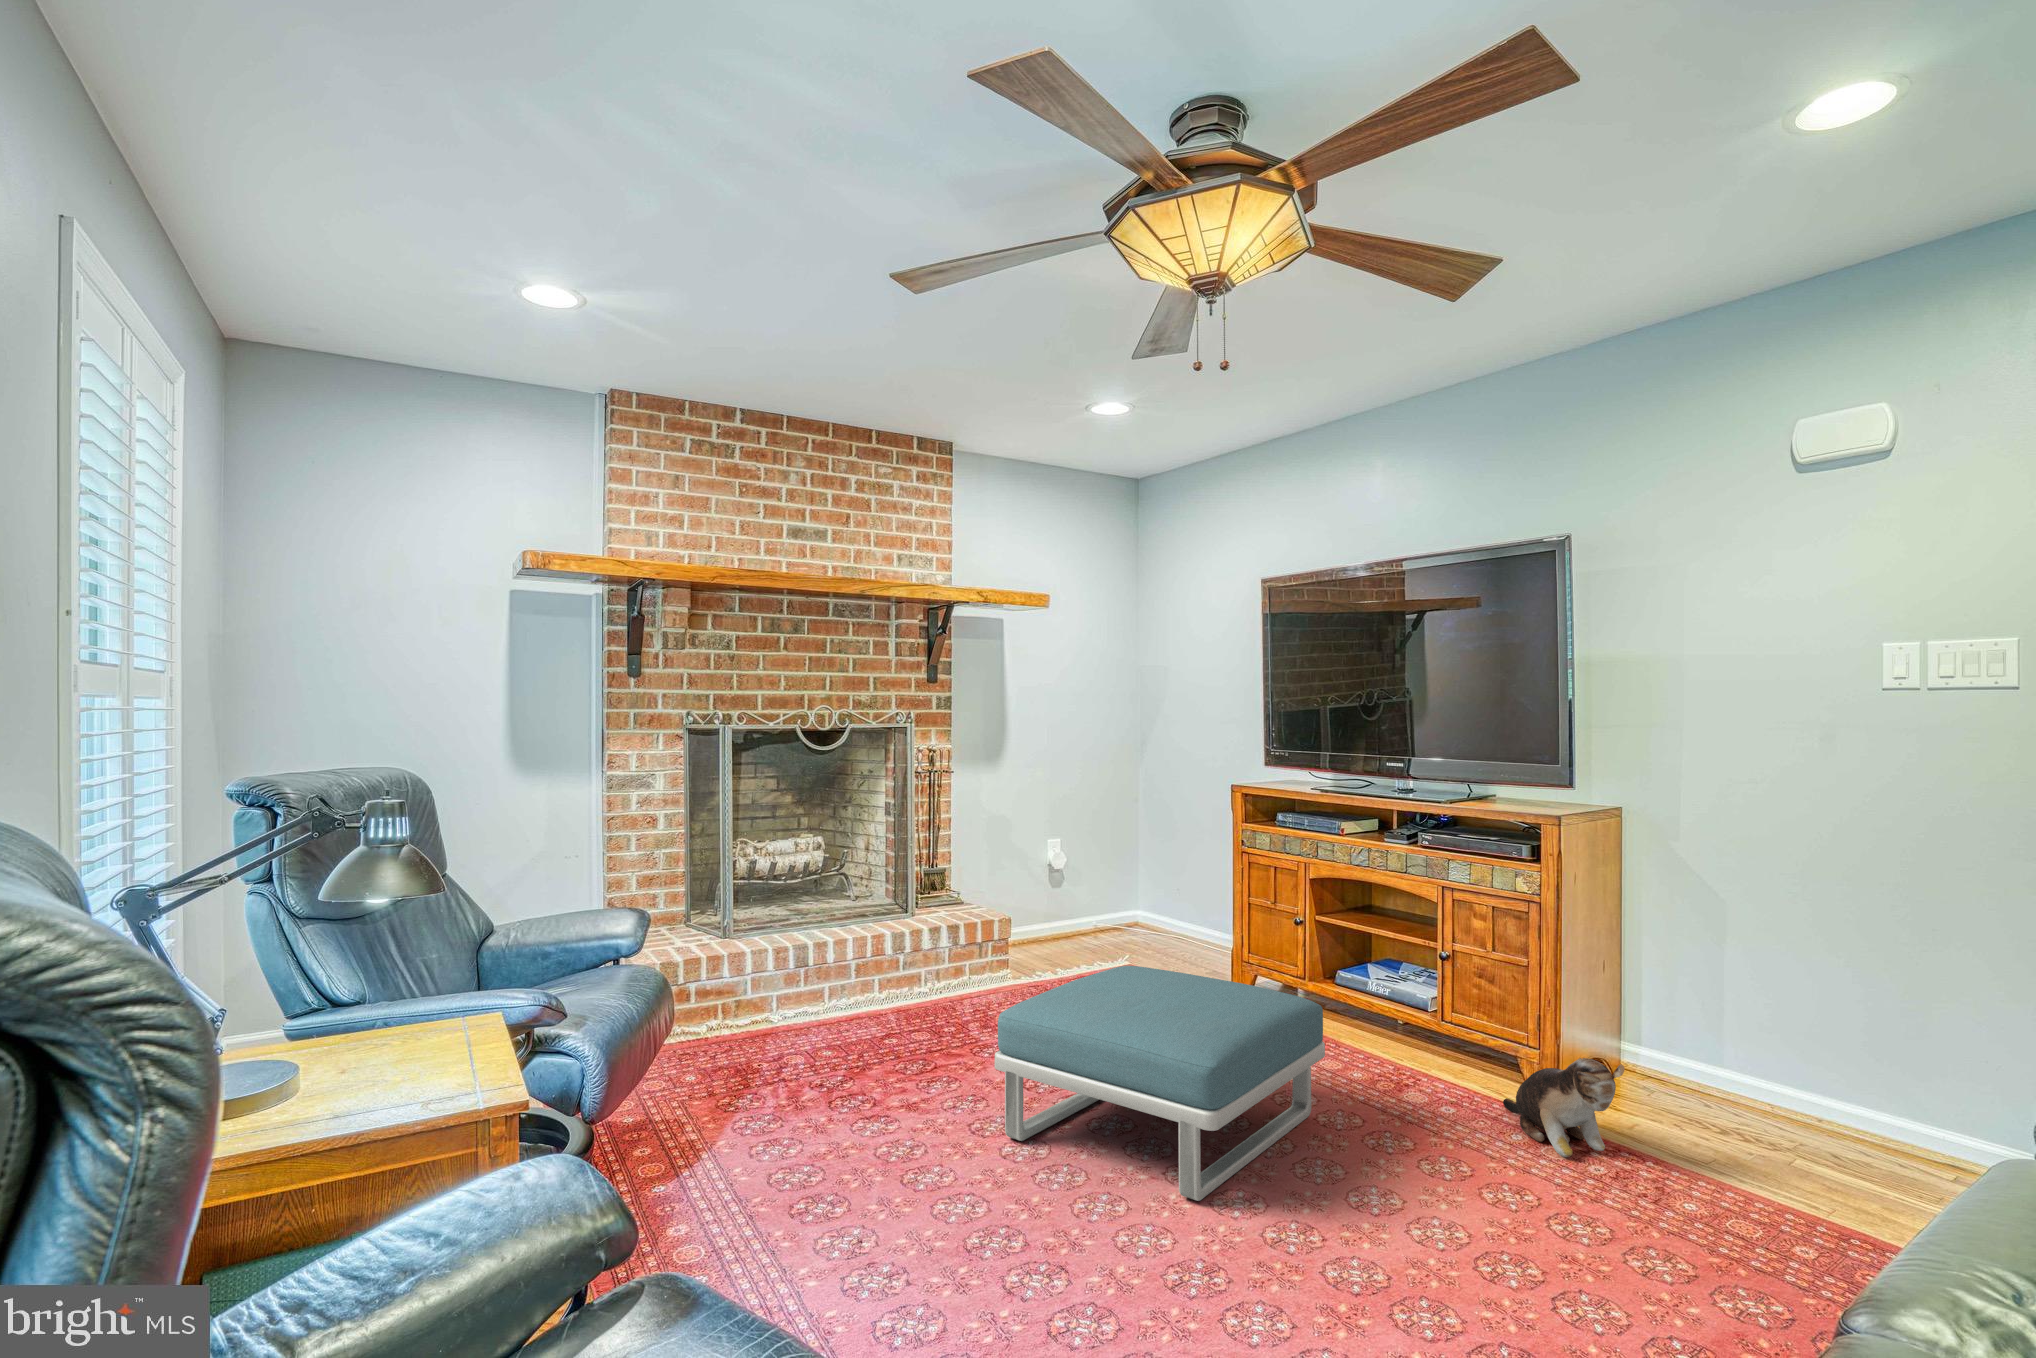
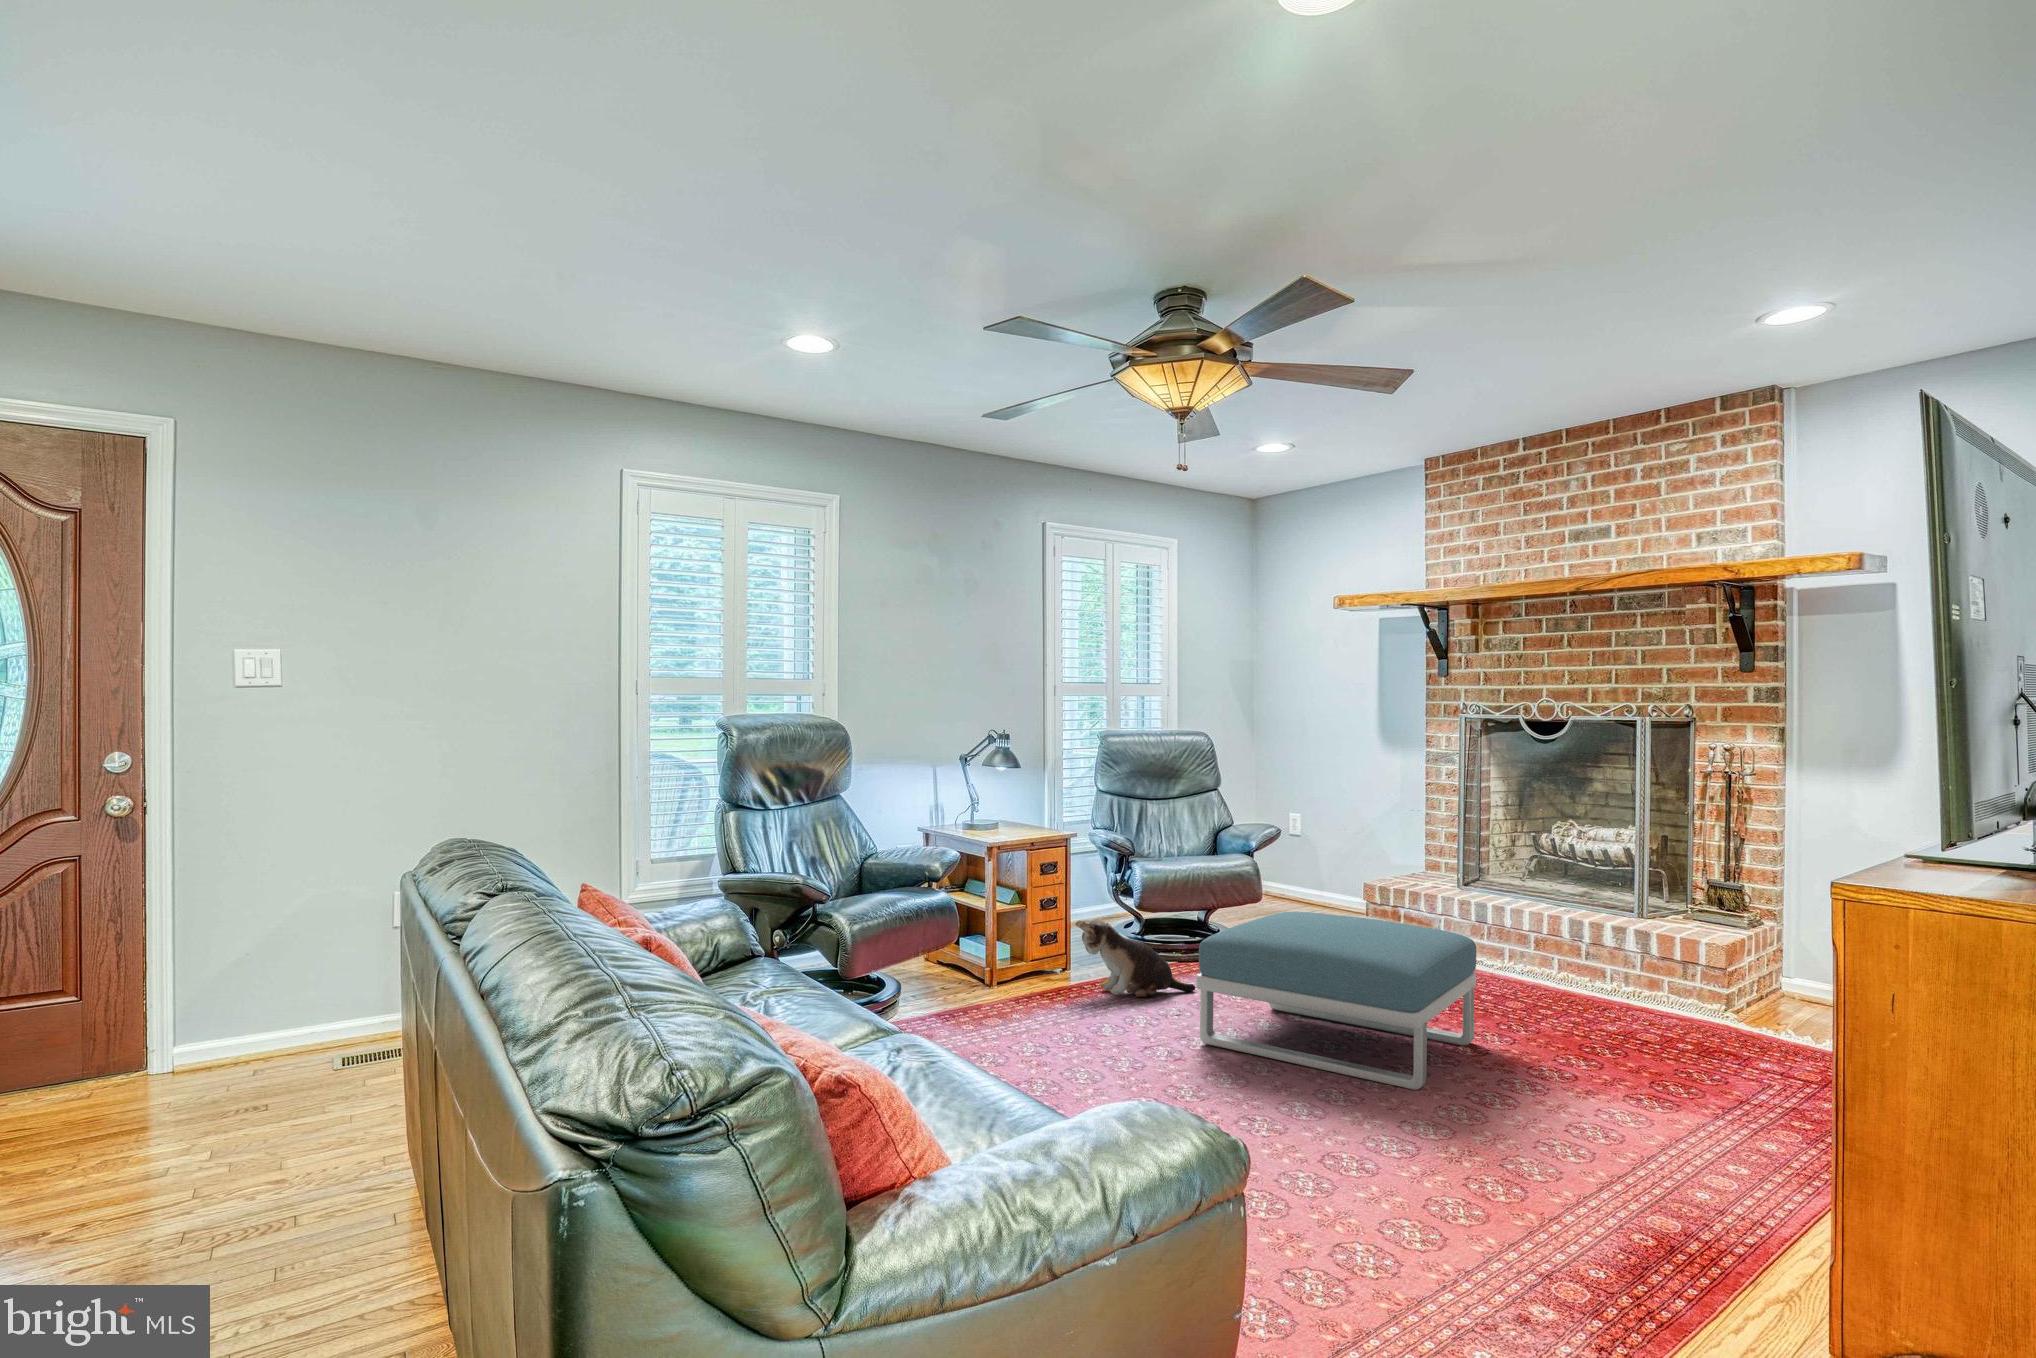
plush toy: present [1503,1058,1625,1157] -> present [1076,921,1195,997]

